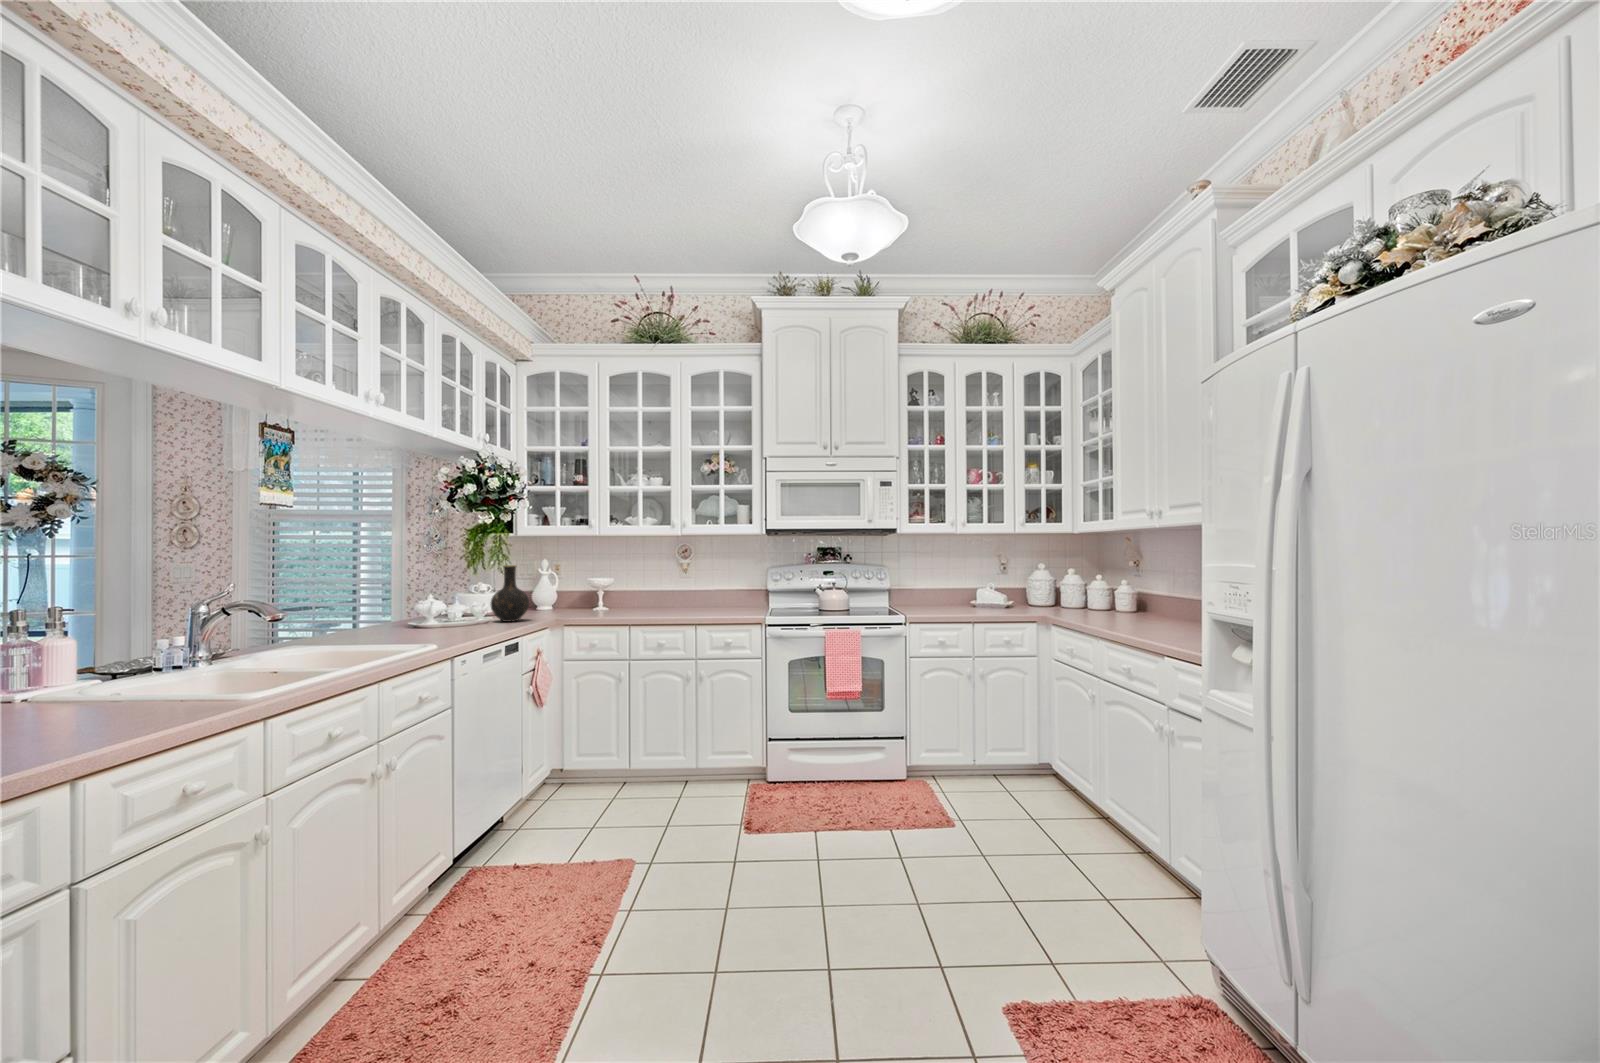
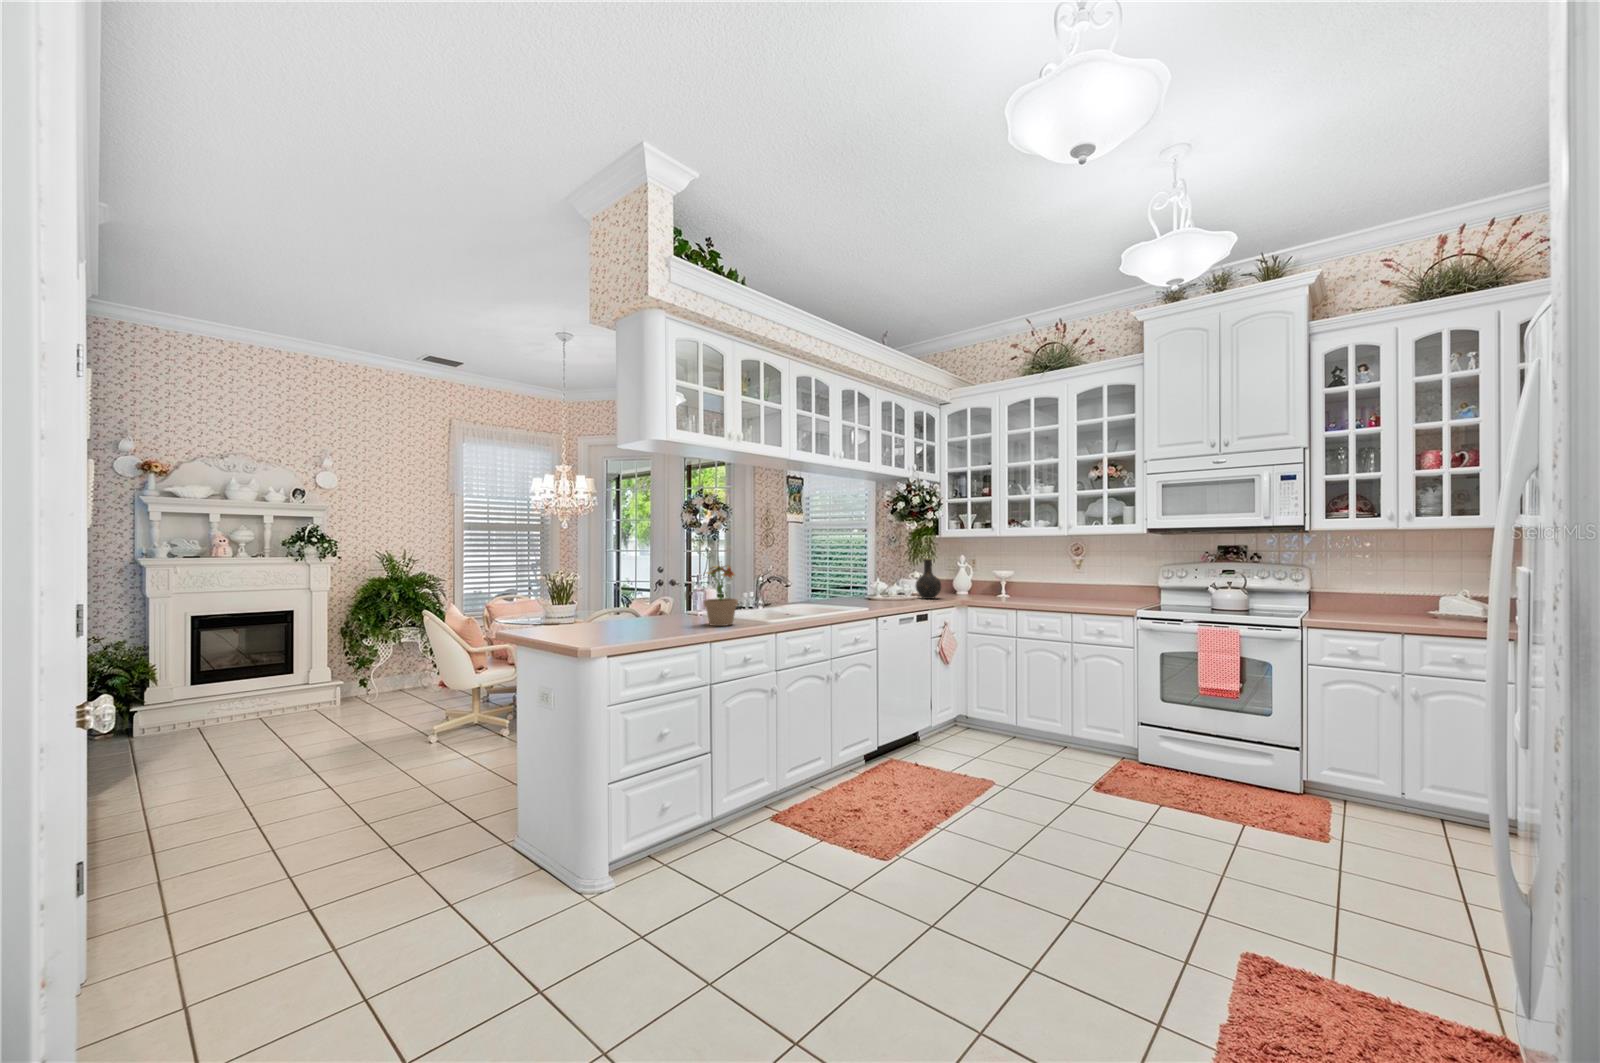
potted plant: none [47,577,168,729] -> present [704,565,738,626]

